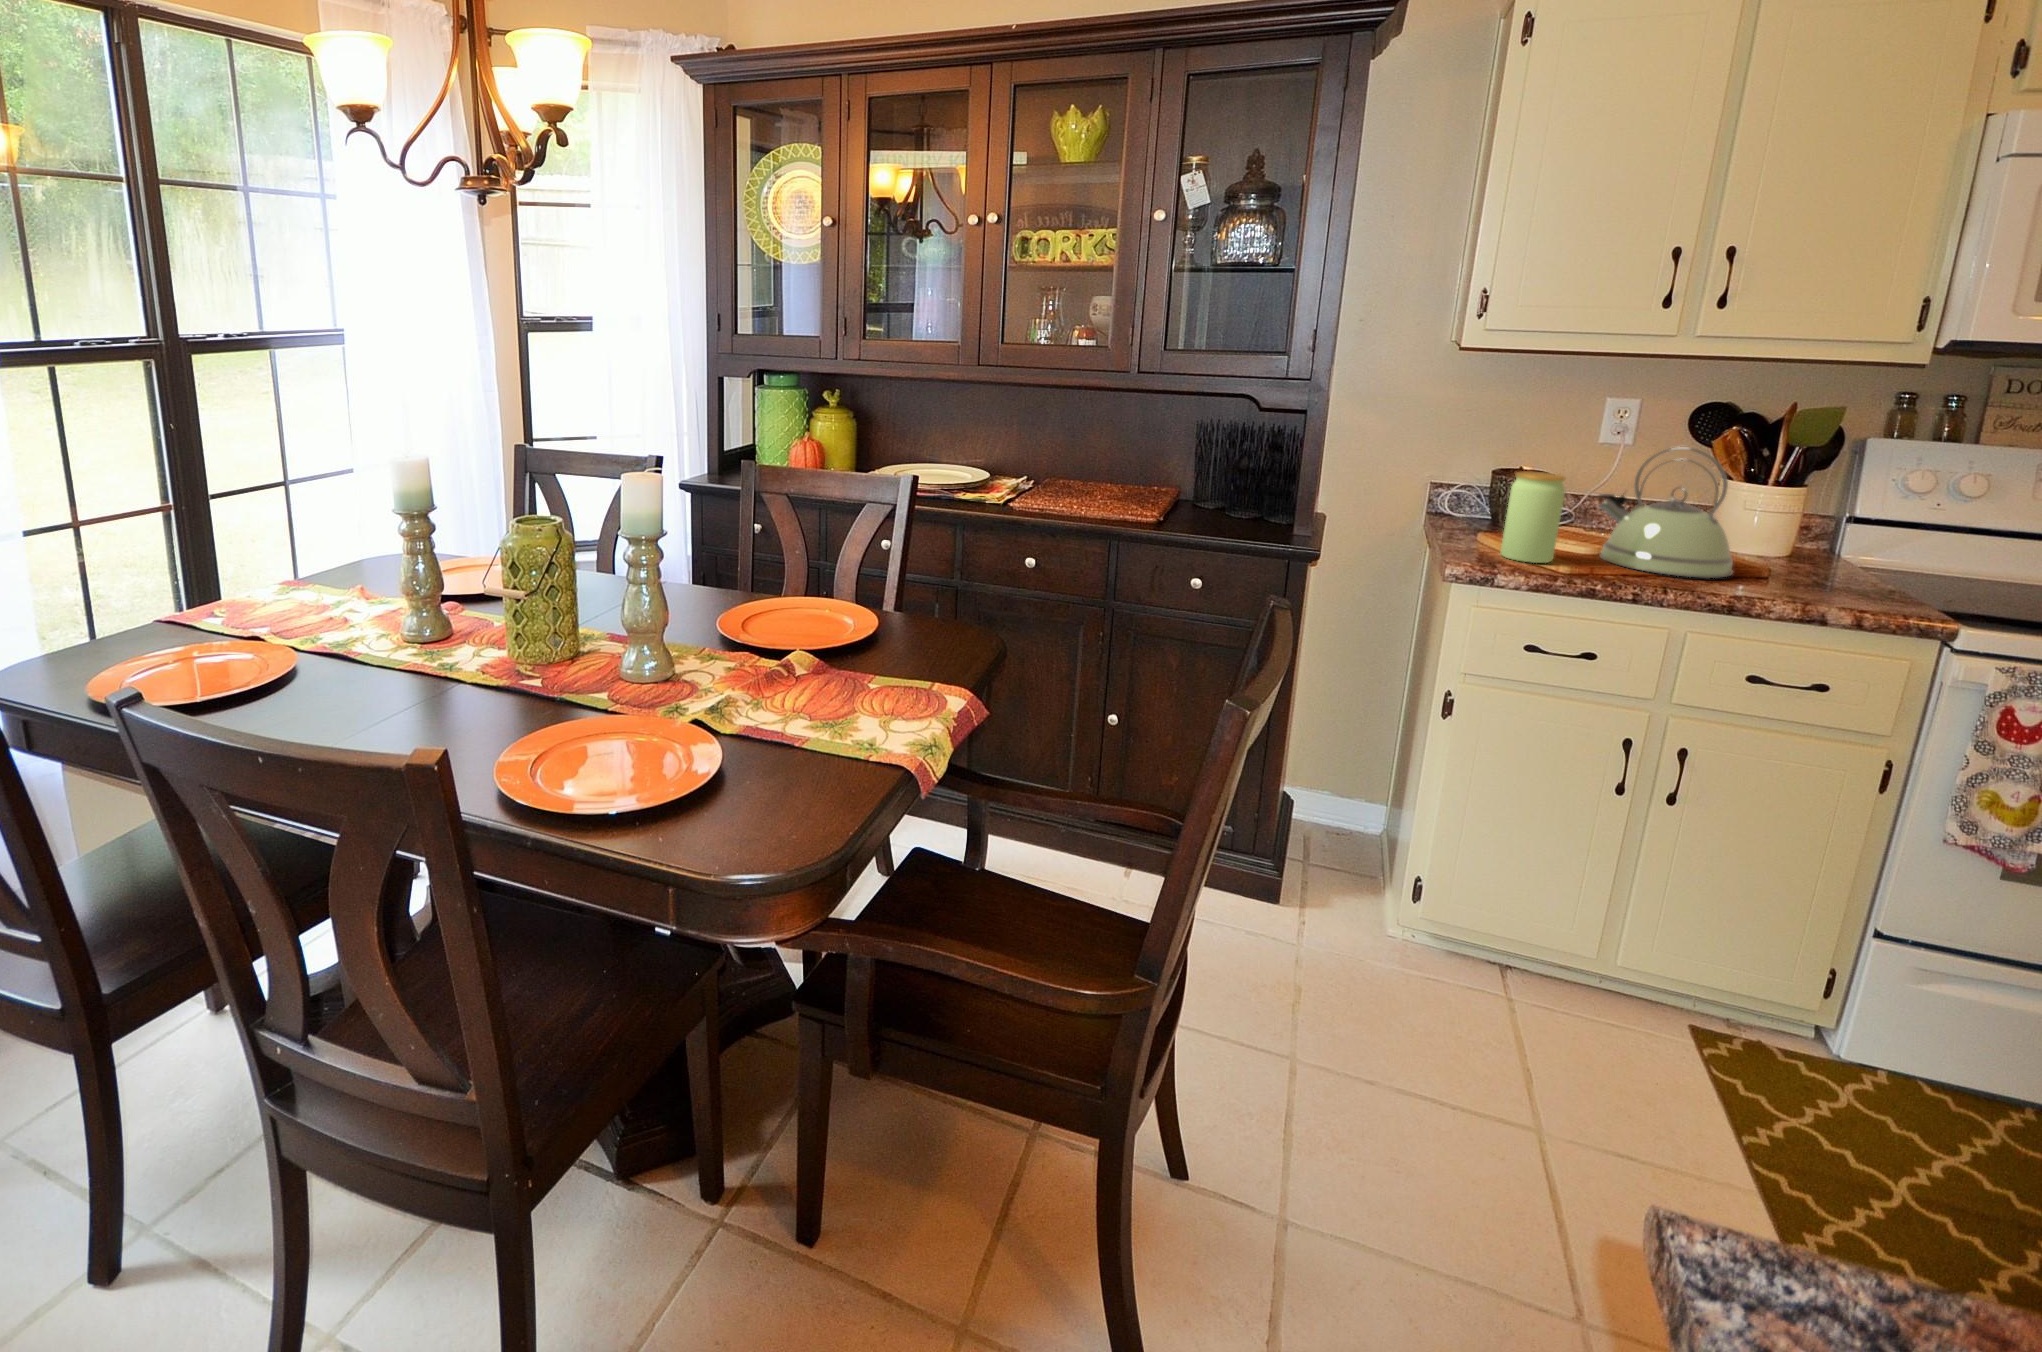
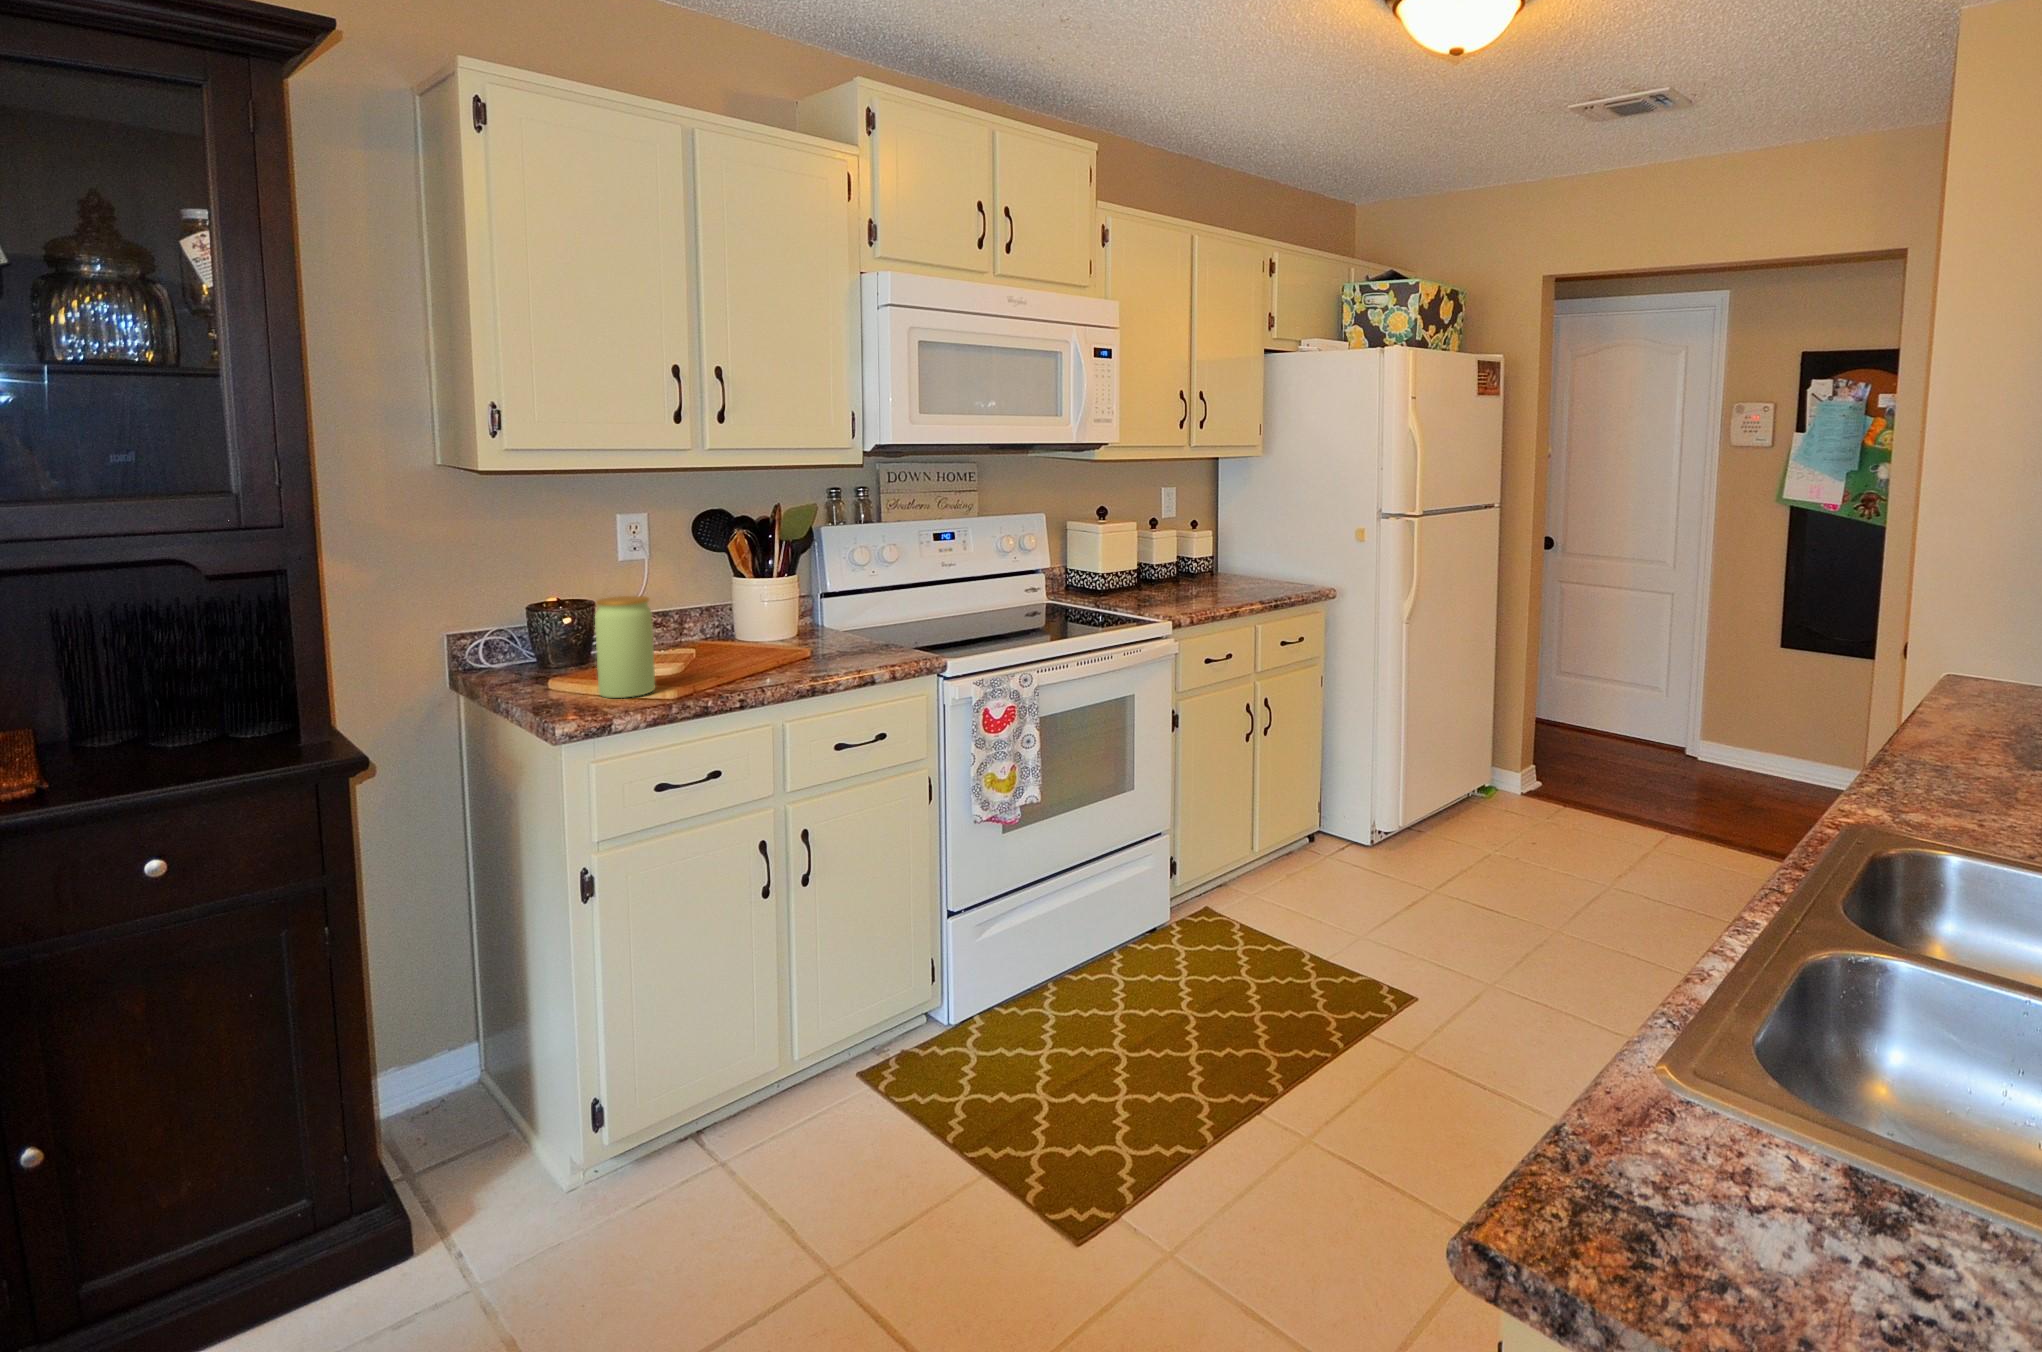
kettle: present [1598,447,1733,578] -> none [662,551,792,676]

